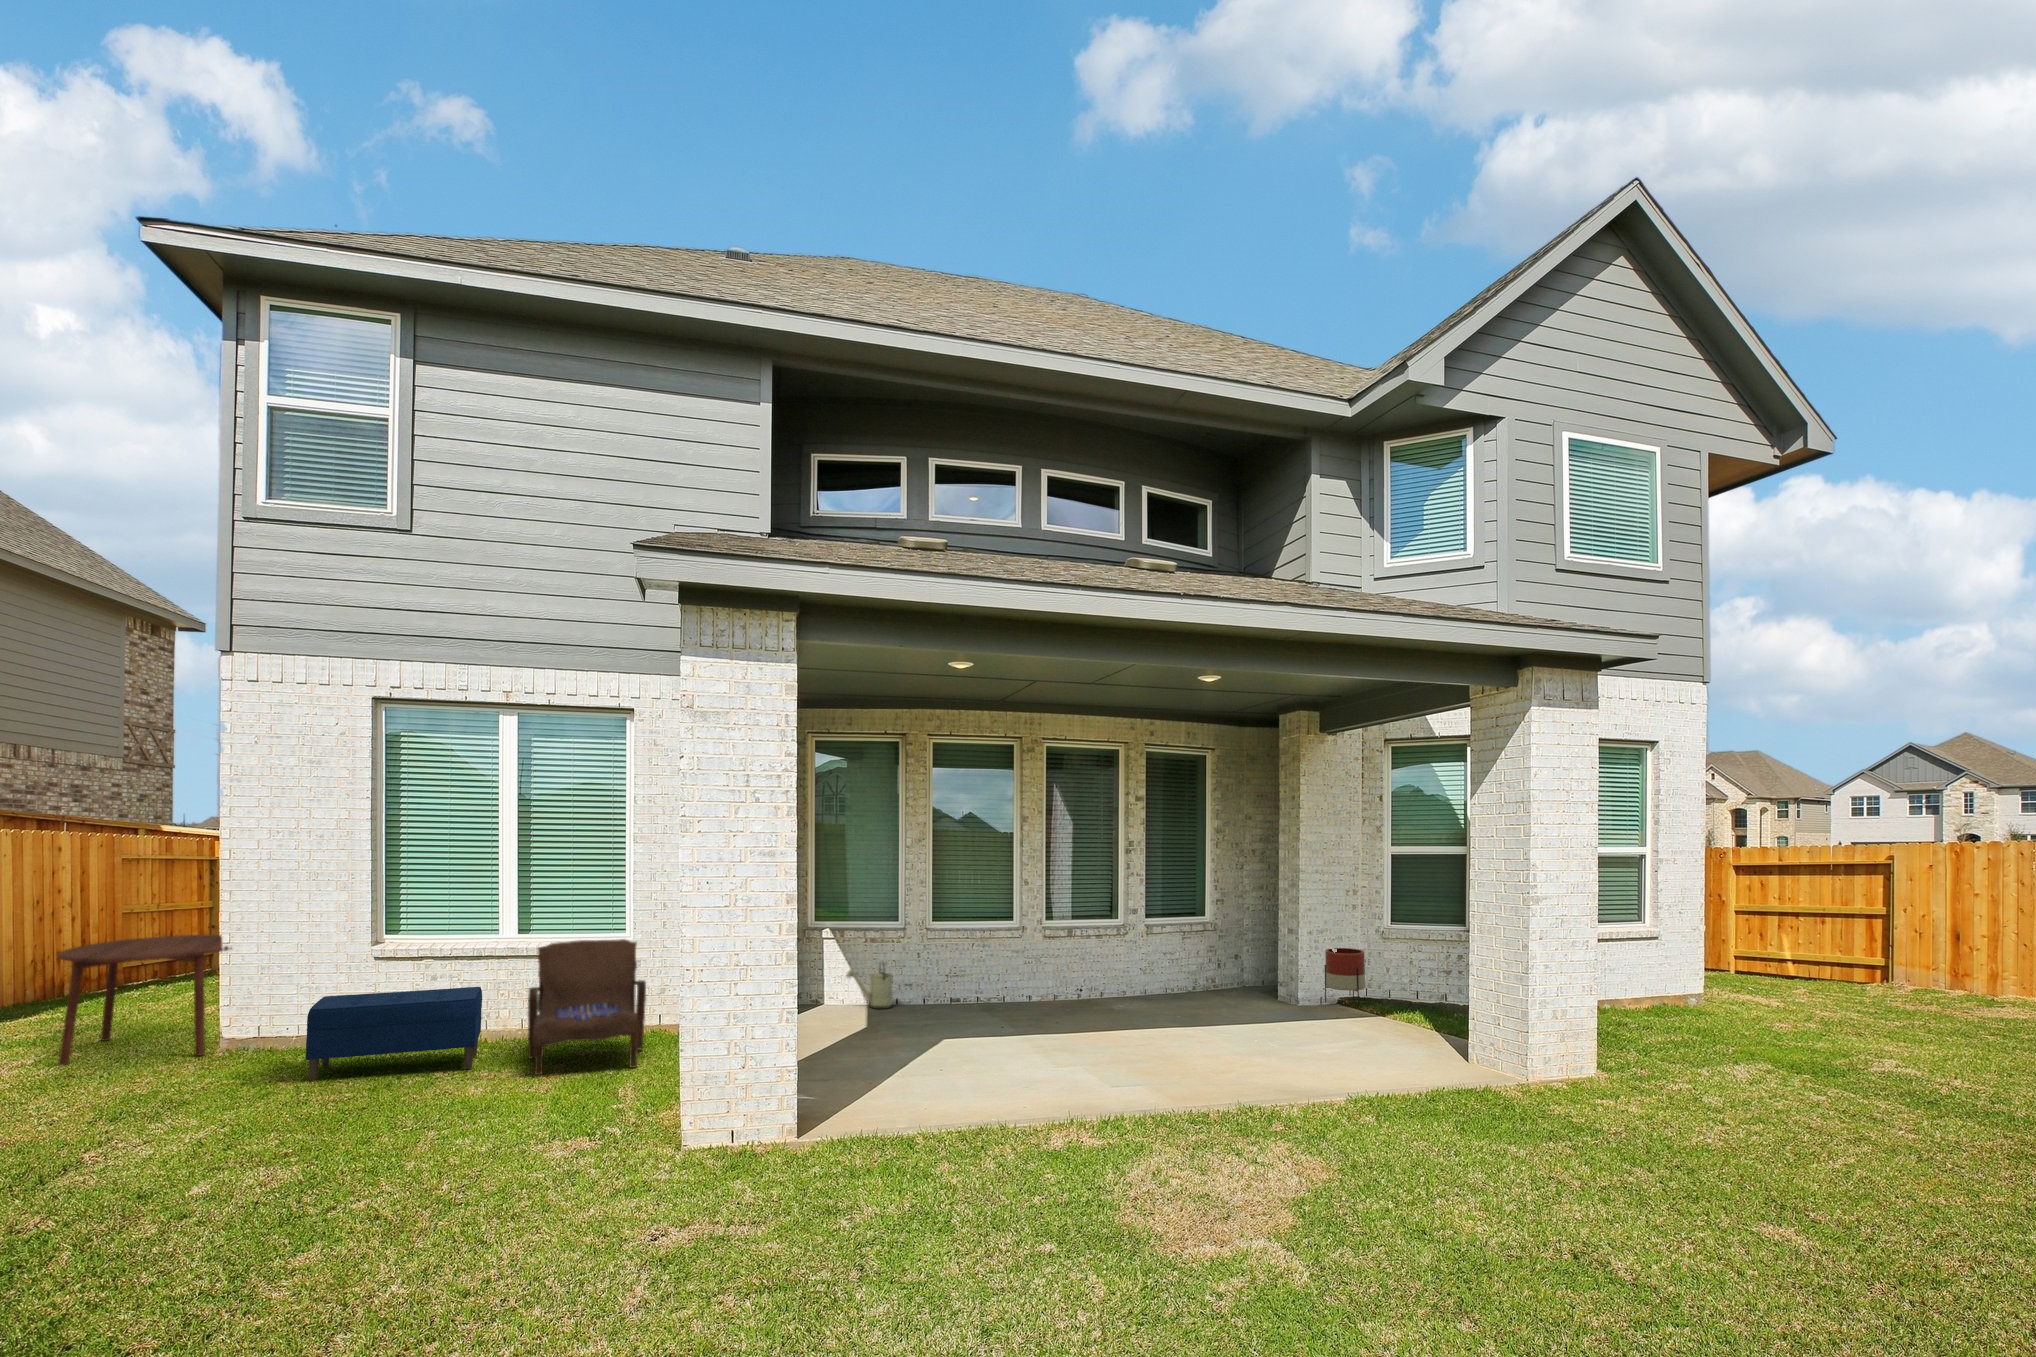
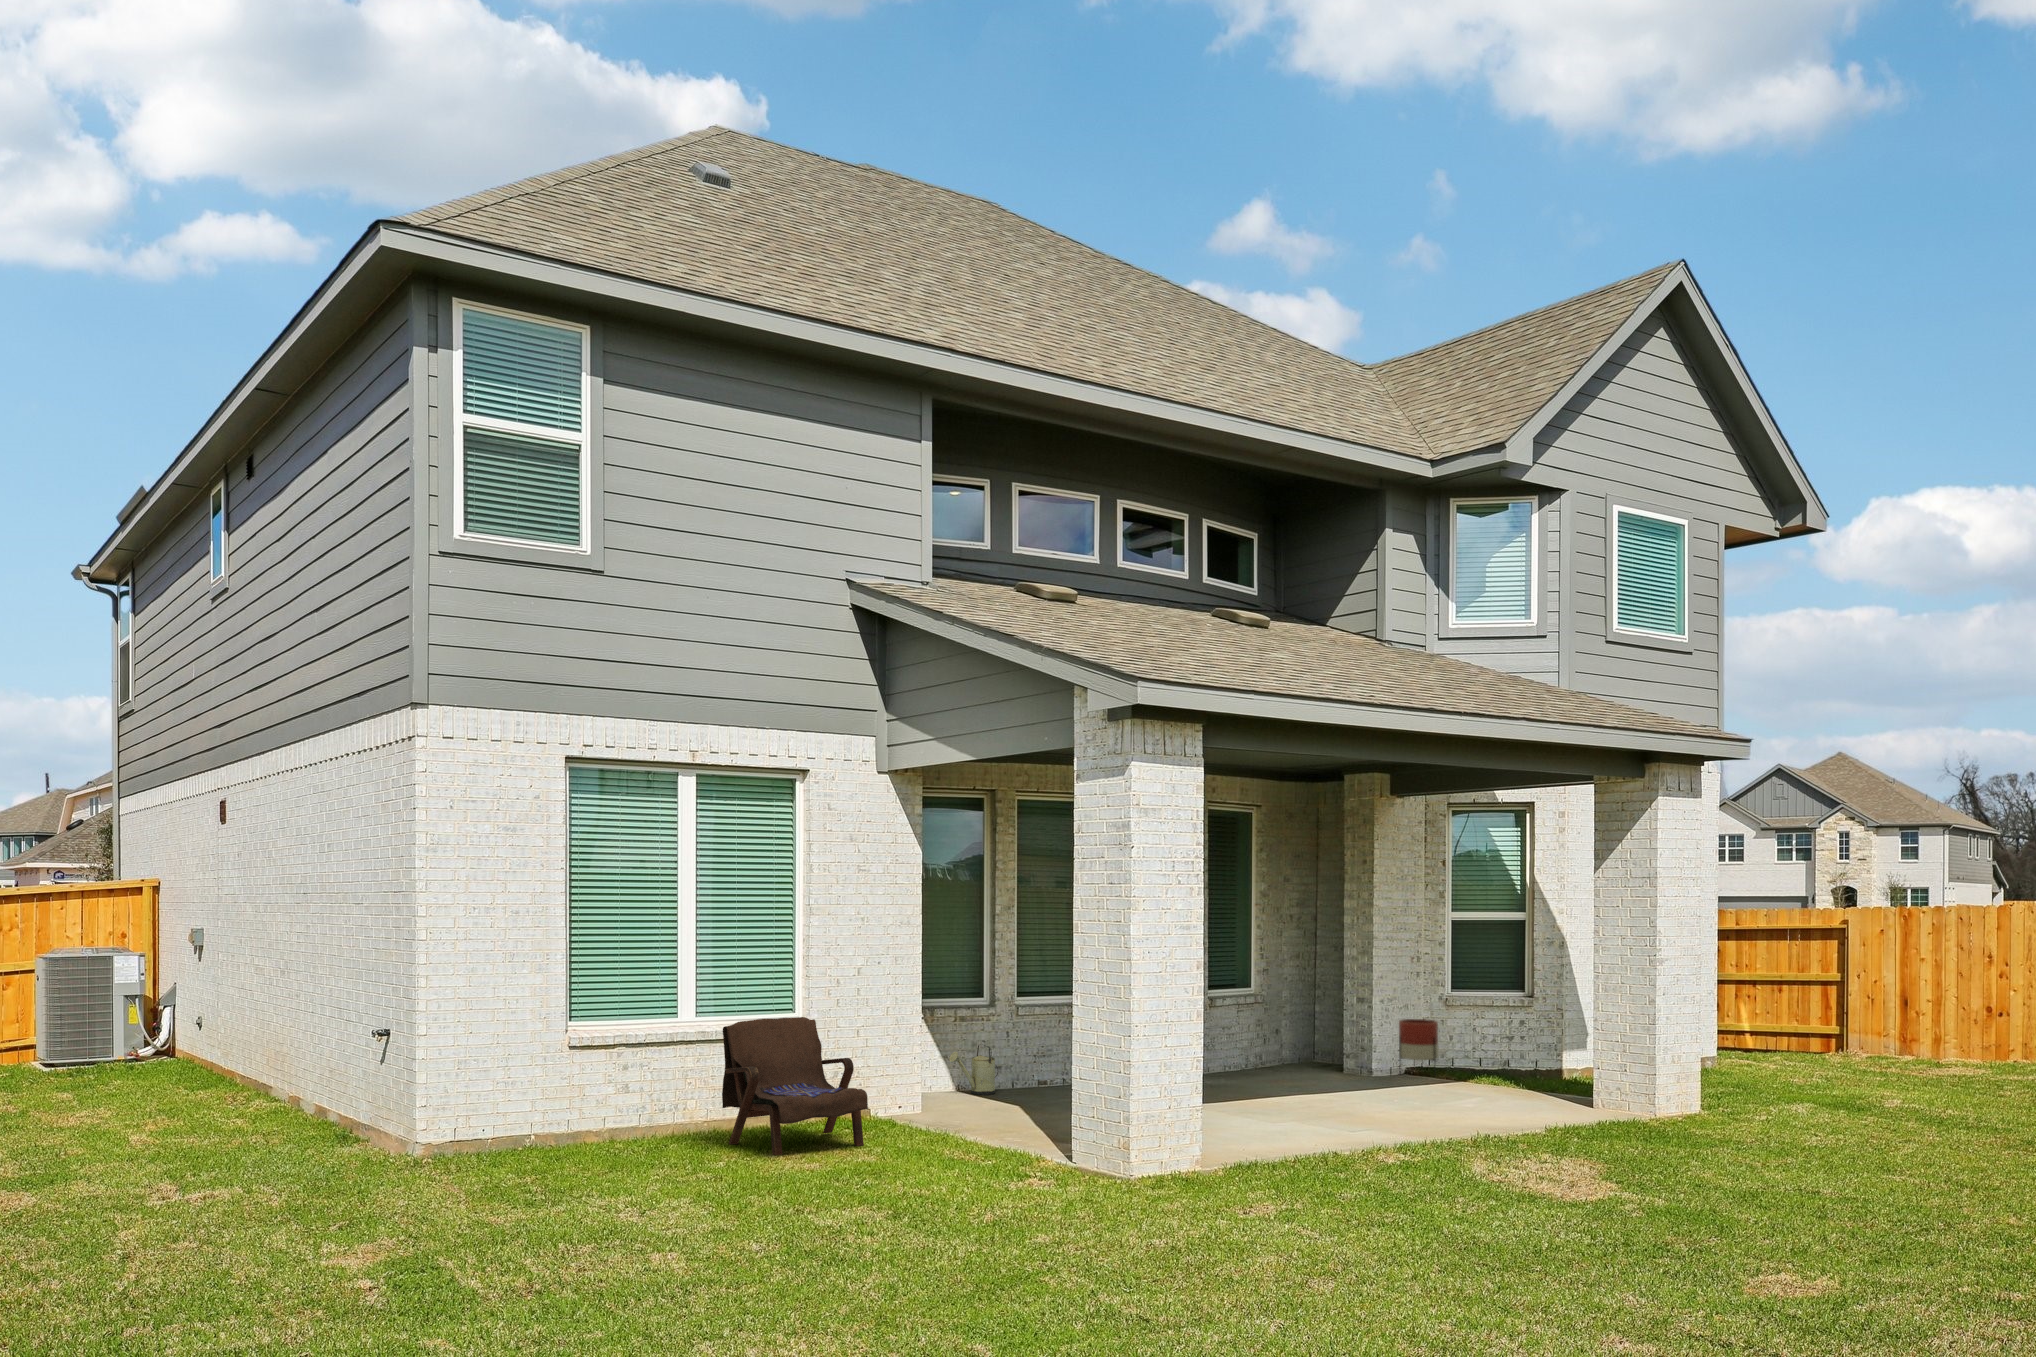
dining table: present [58,935,231,1066] -> none [181,1027,374,1174]
bench: present [306,987,482,1081] -> none [524,1070,705,1171]

